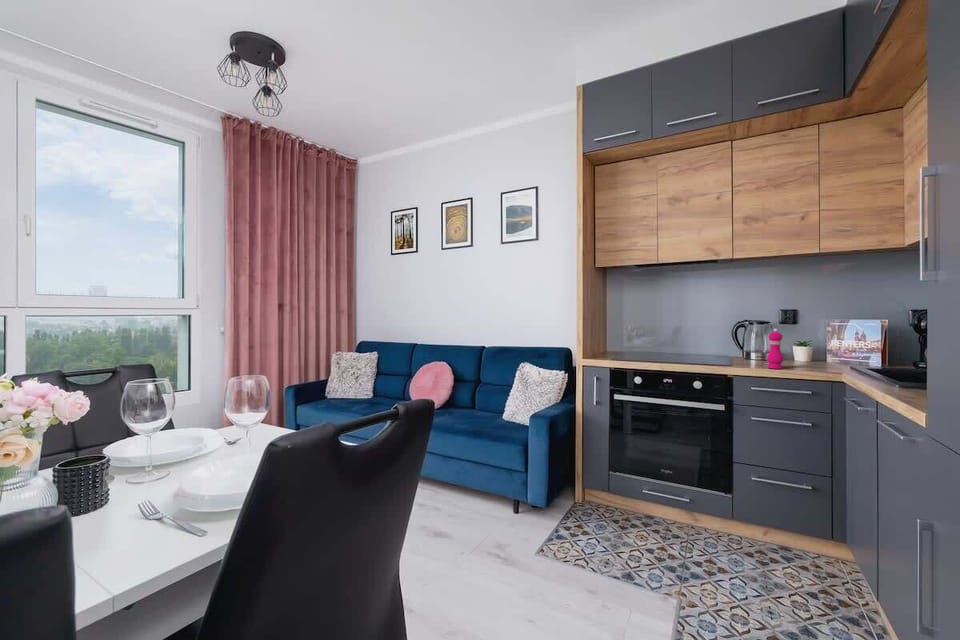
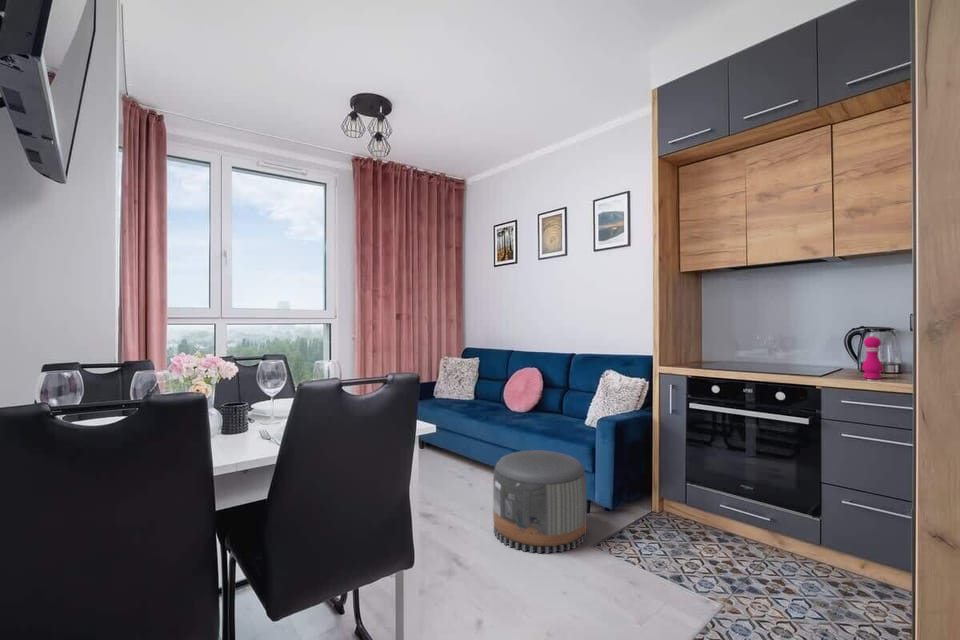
pouf: none [426,454,526,570] -> present [493,450,587,554]

